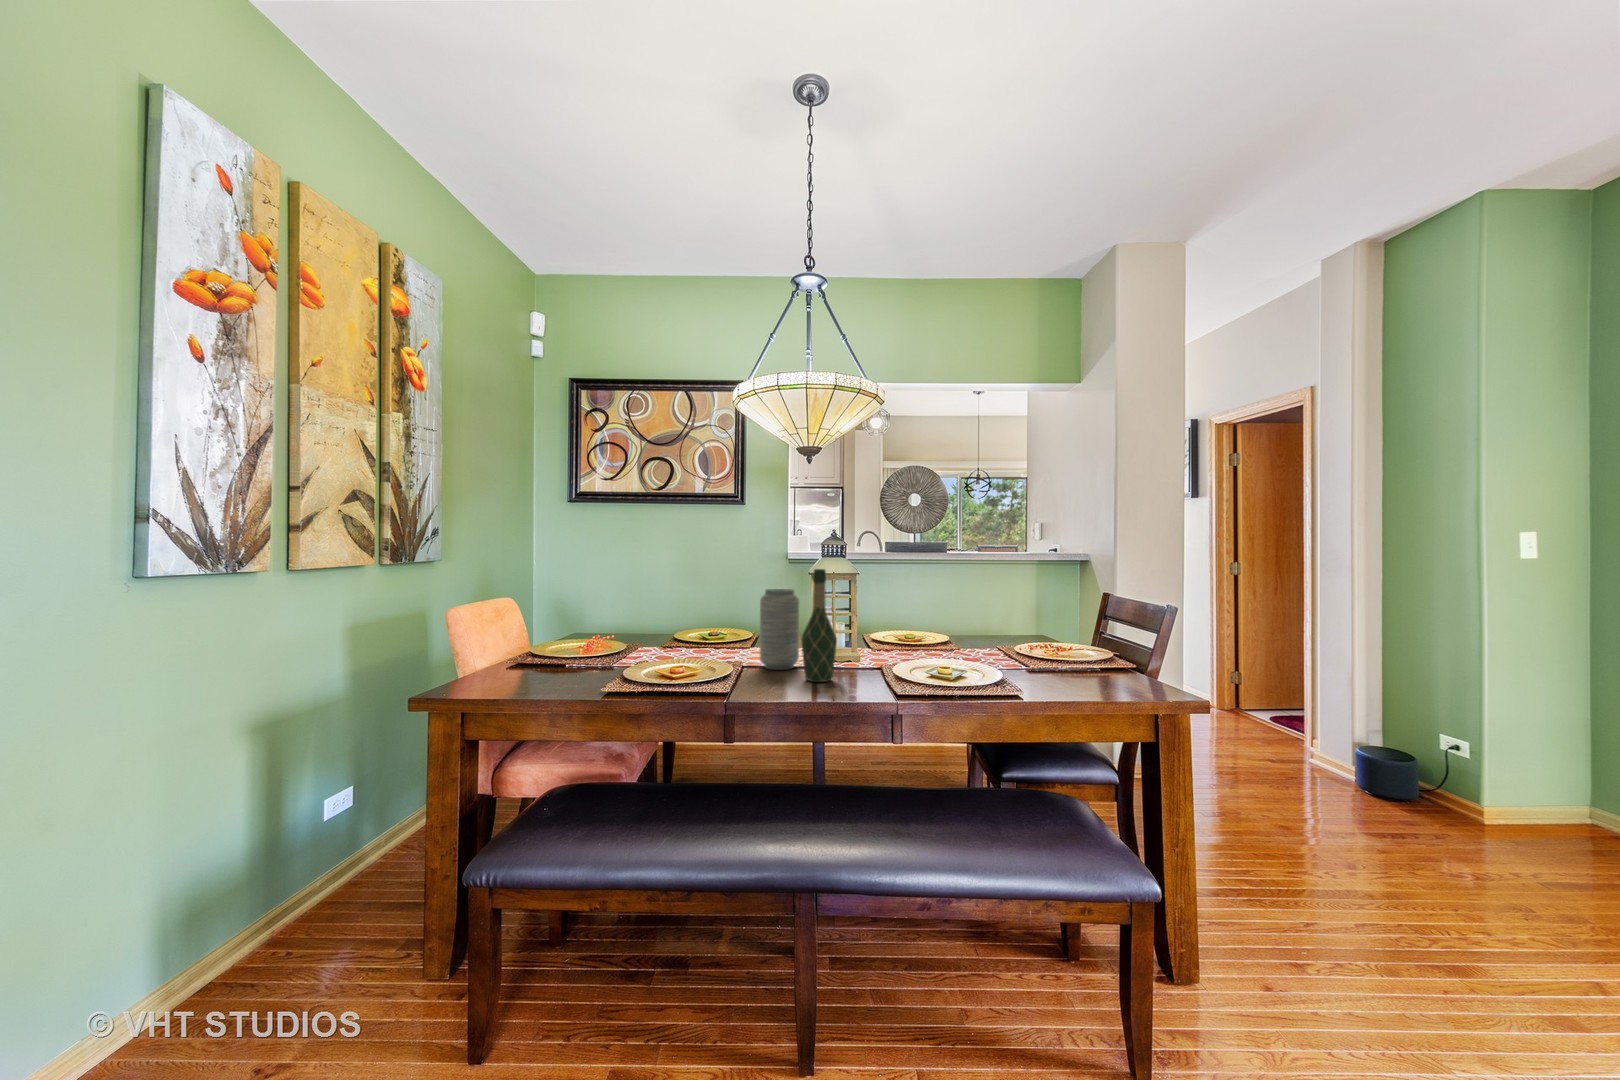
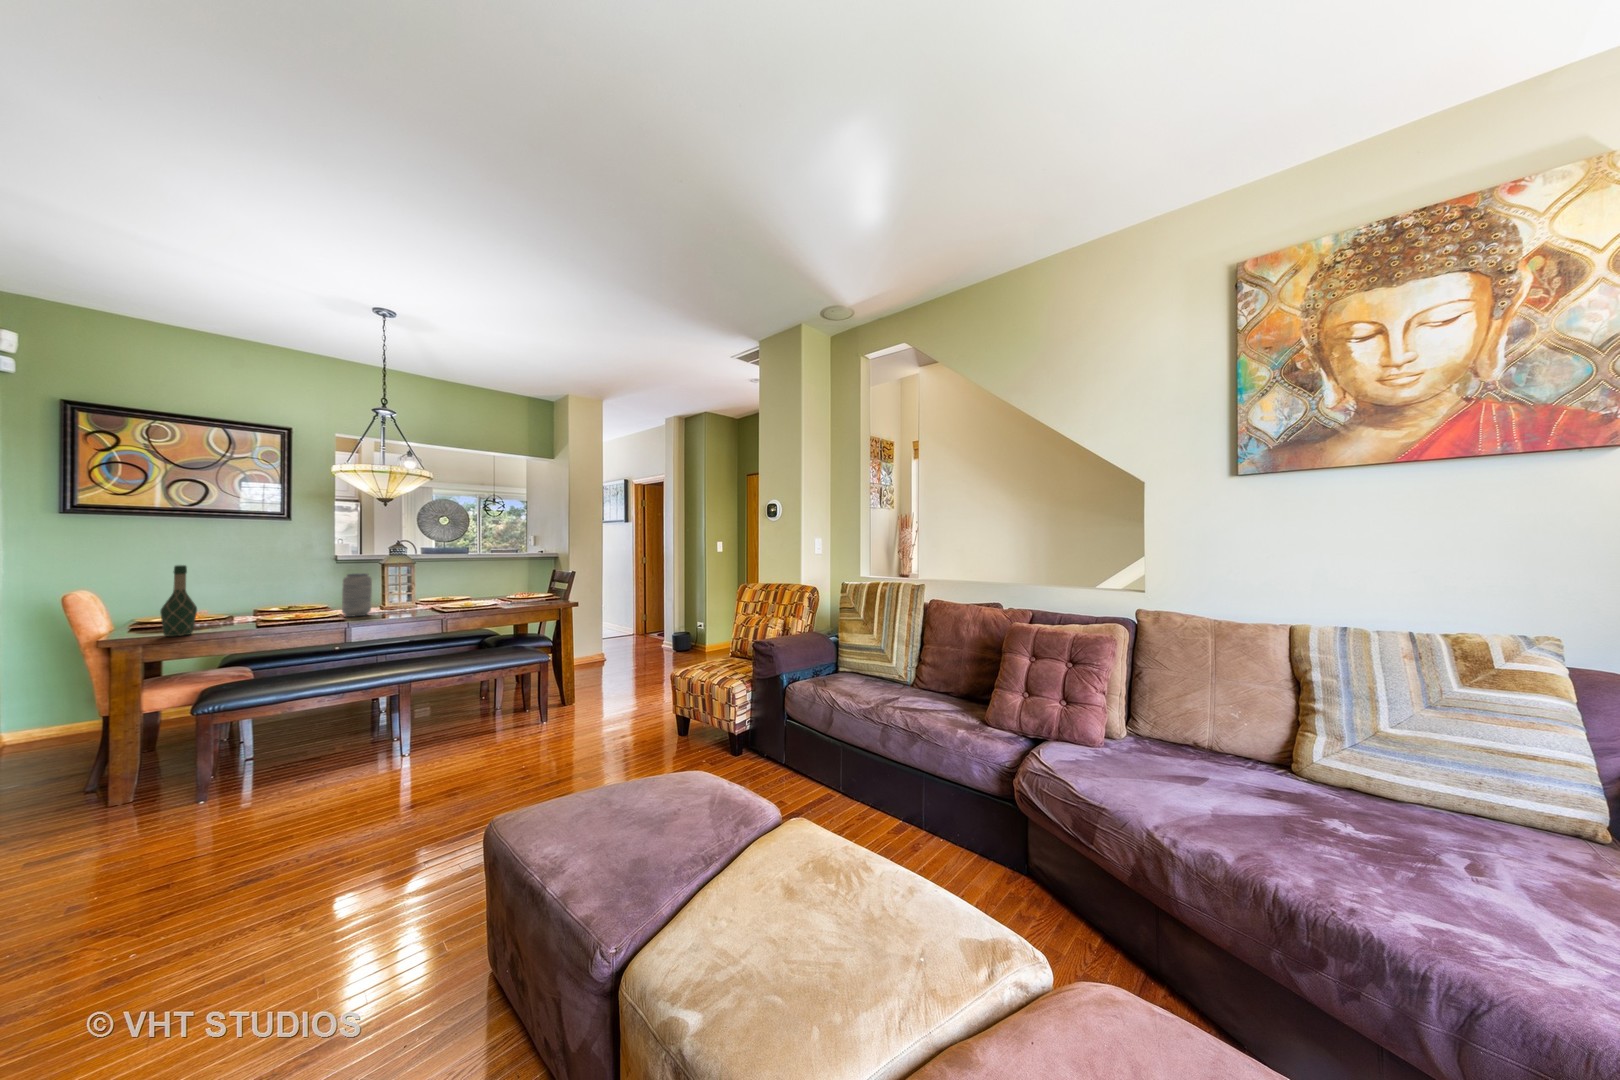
wine bottle: present [801,569,837,682] -> present [160,565,197,636]

